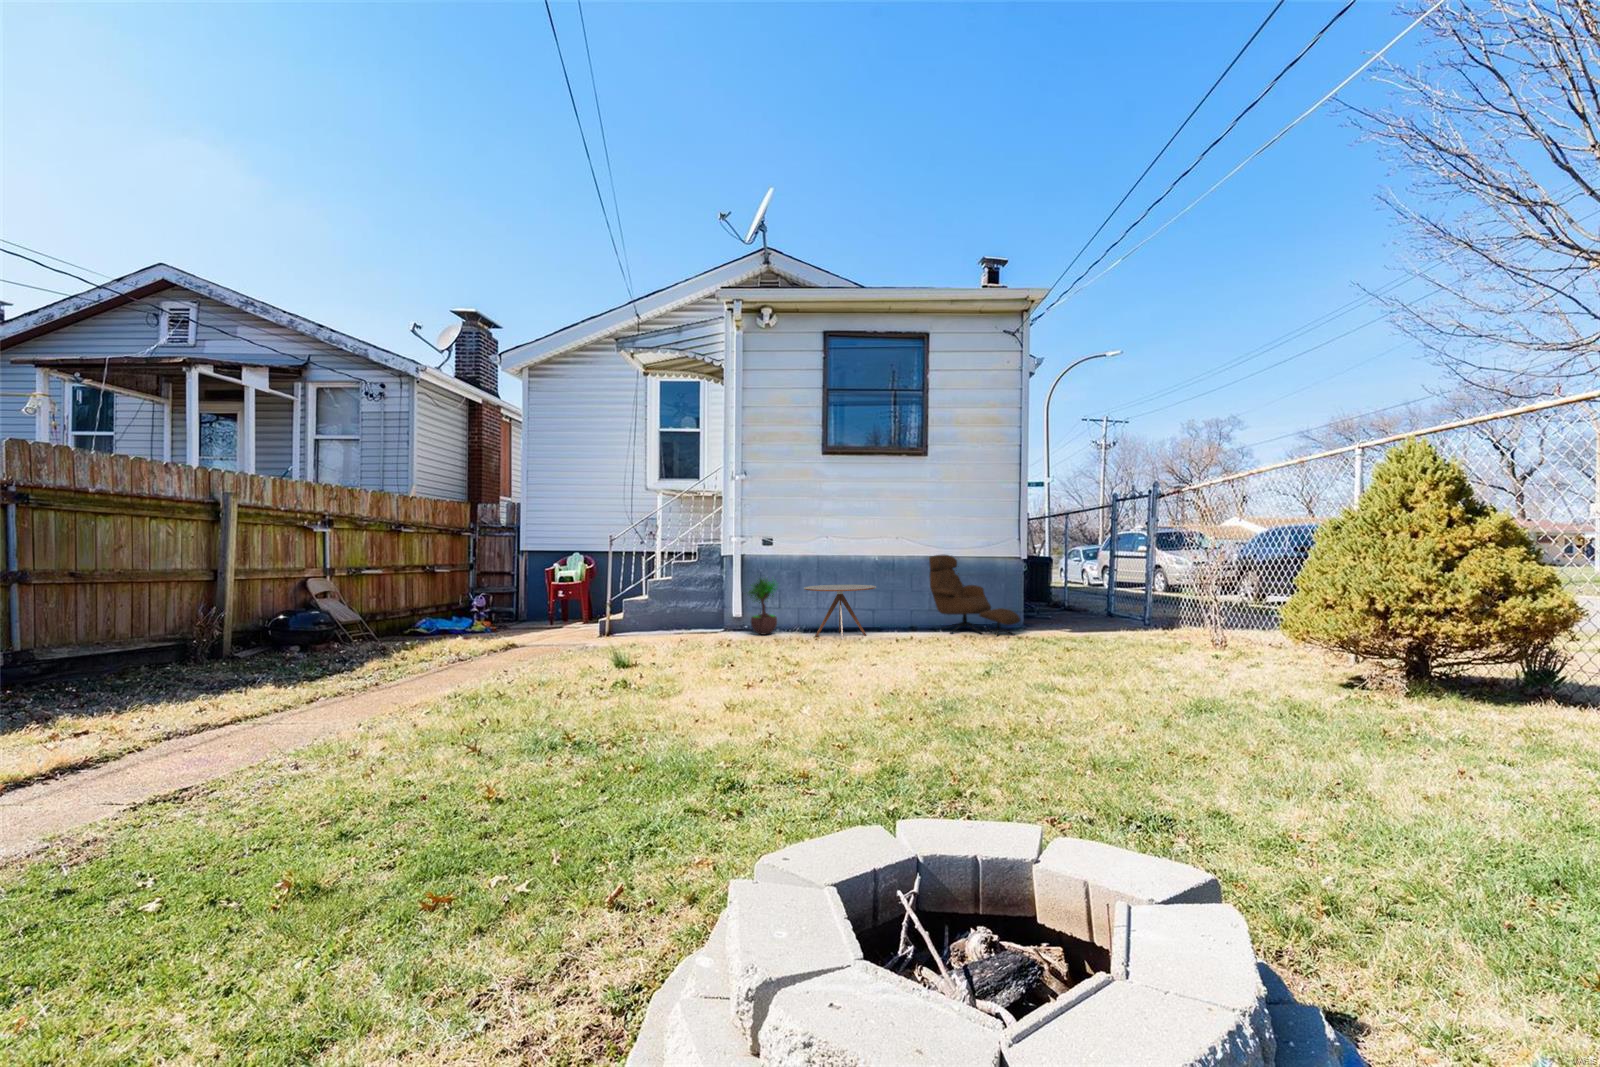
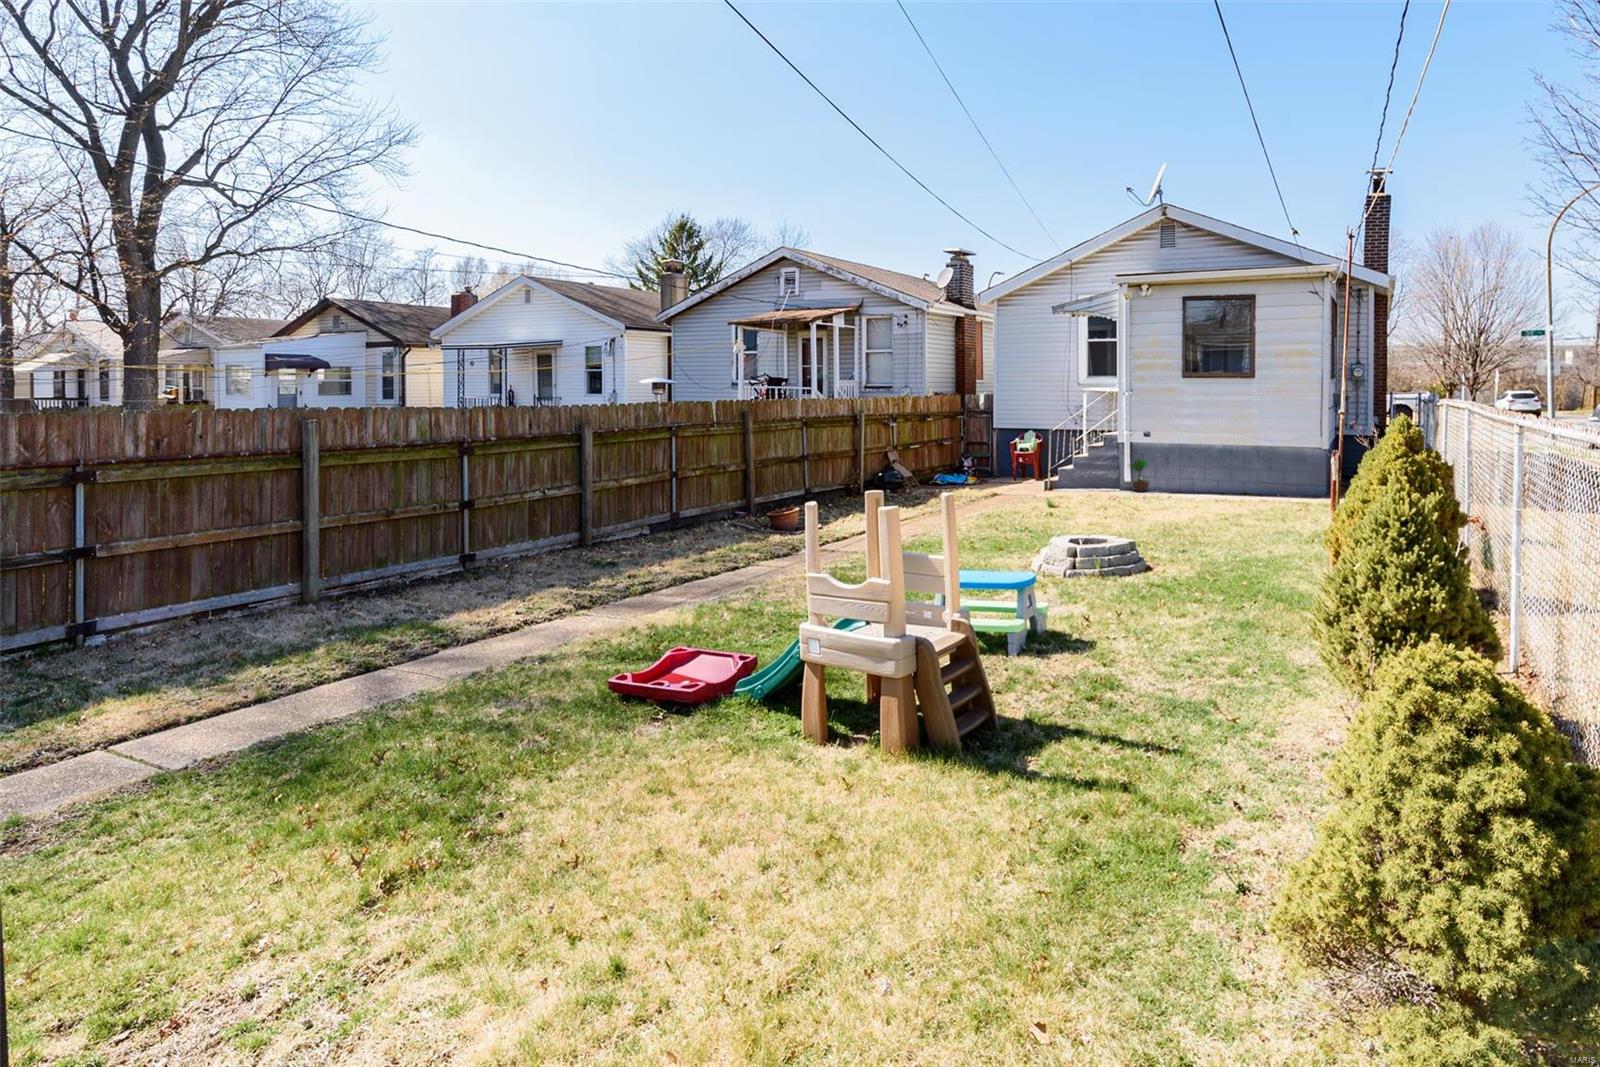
lounge chair: present [929,554,1021,636] -> none [1249,444,1305,499]
round table: present [804,585,876,639] -> none [1163,462,1210,497]

